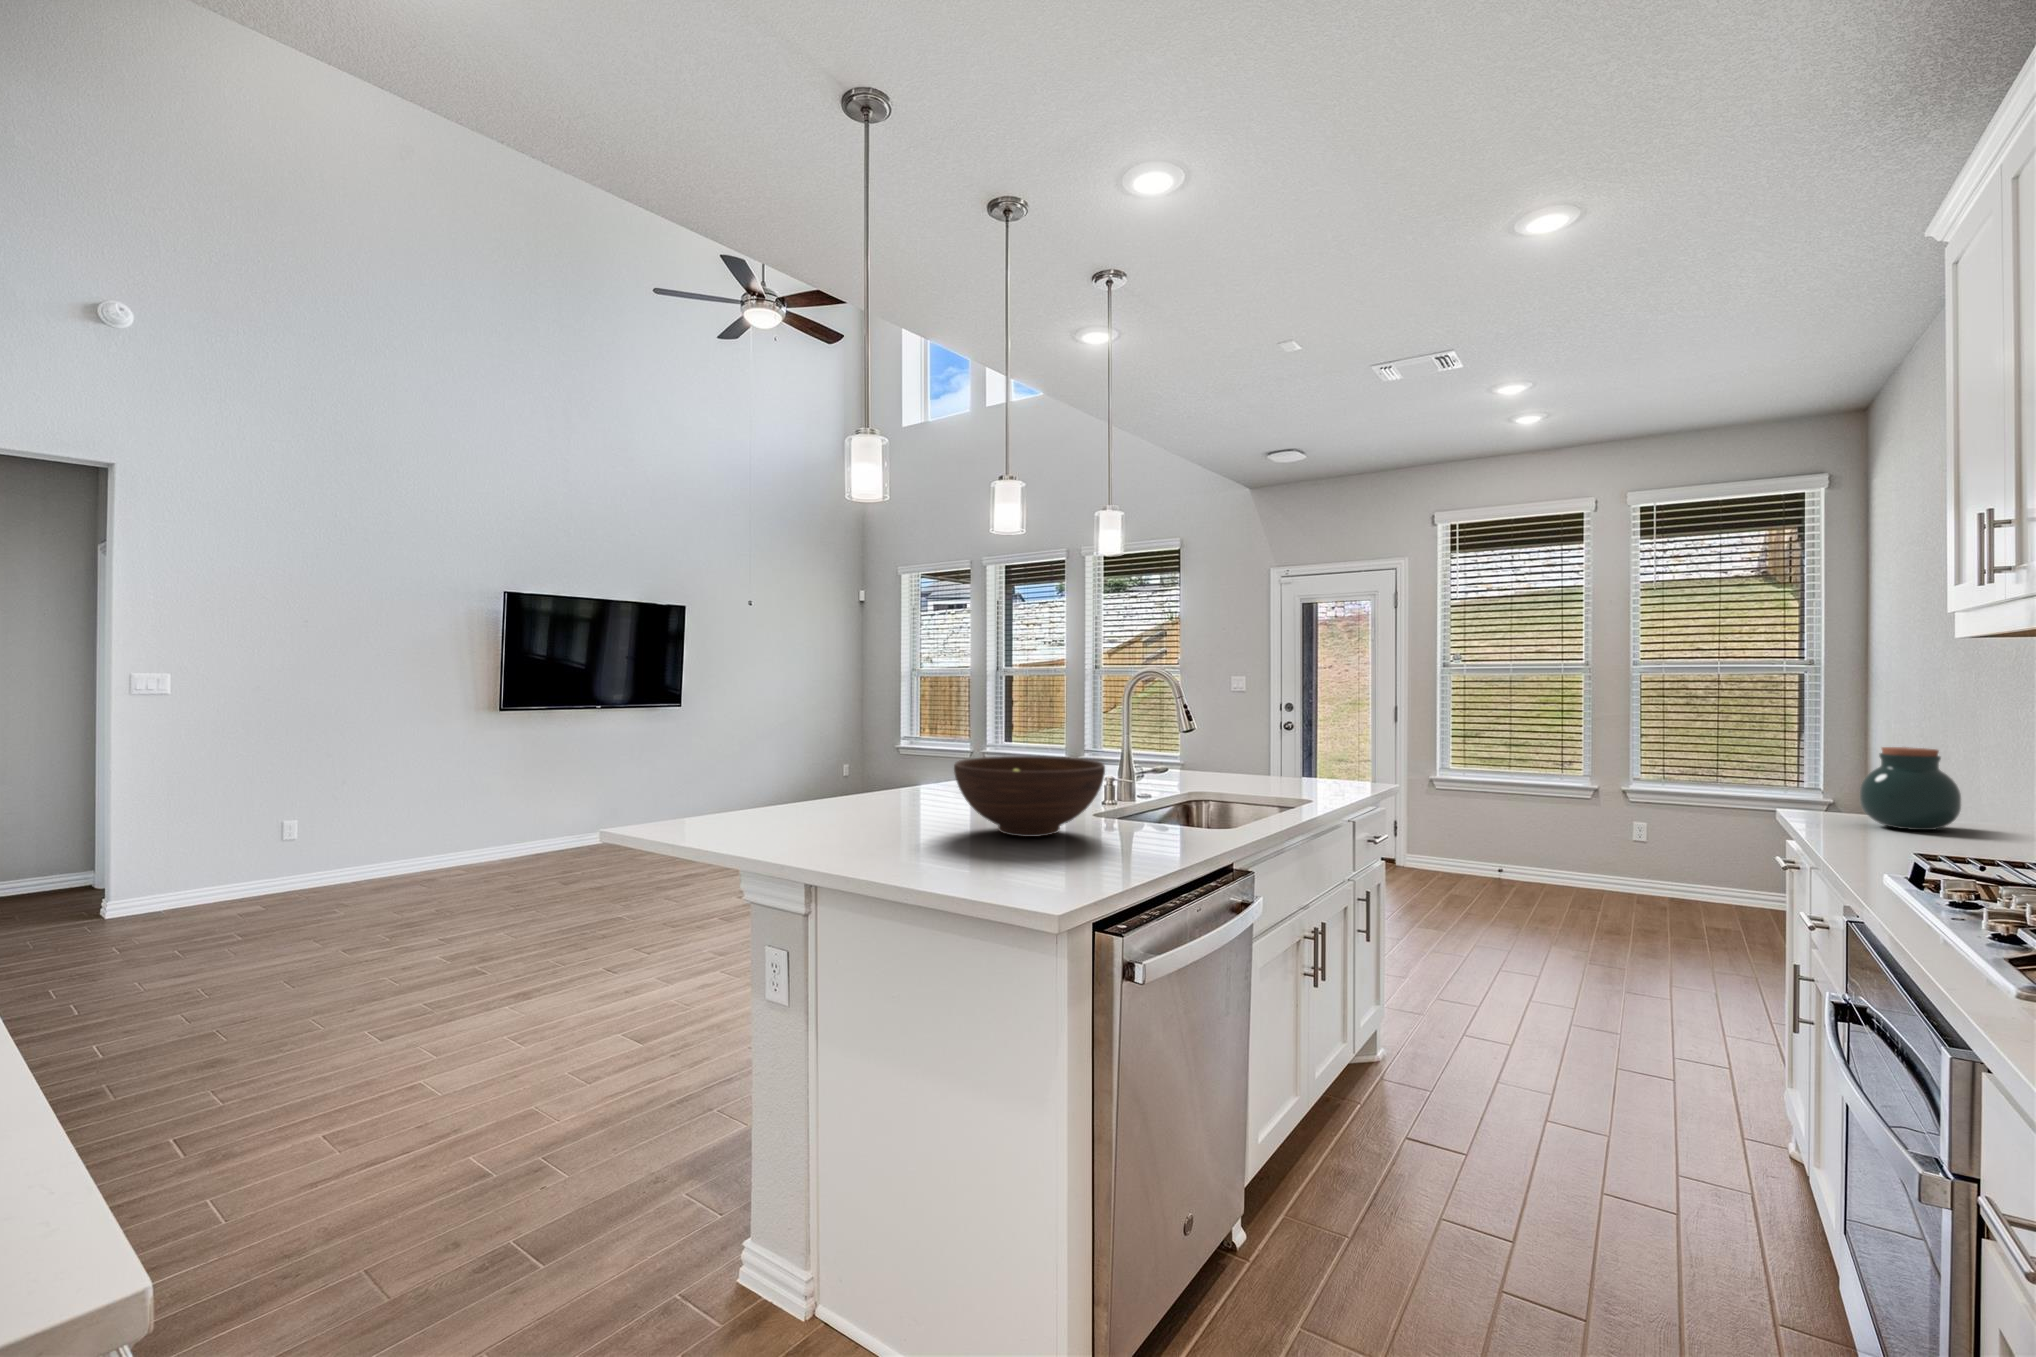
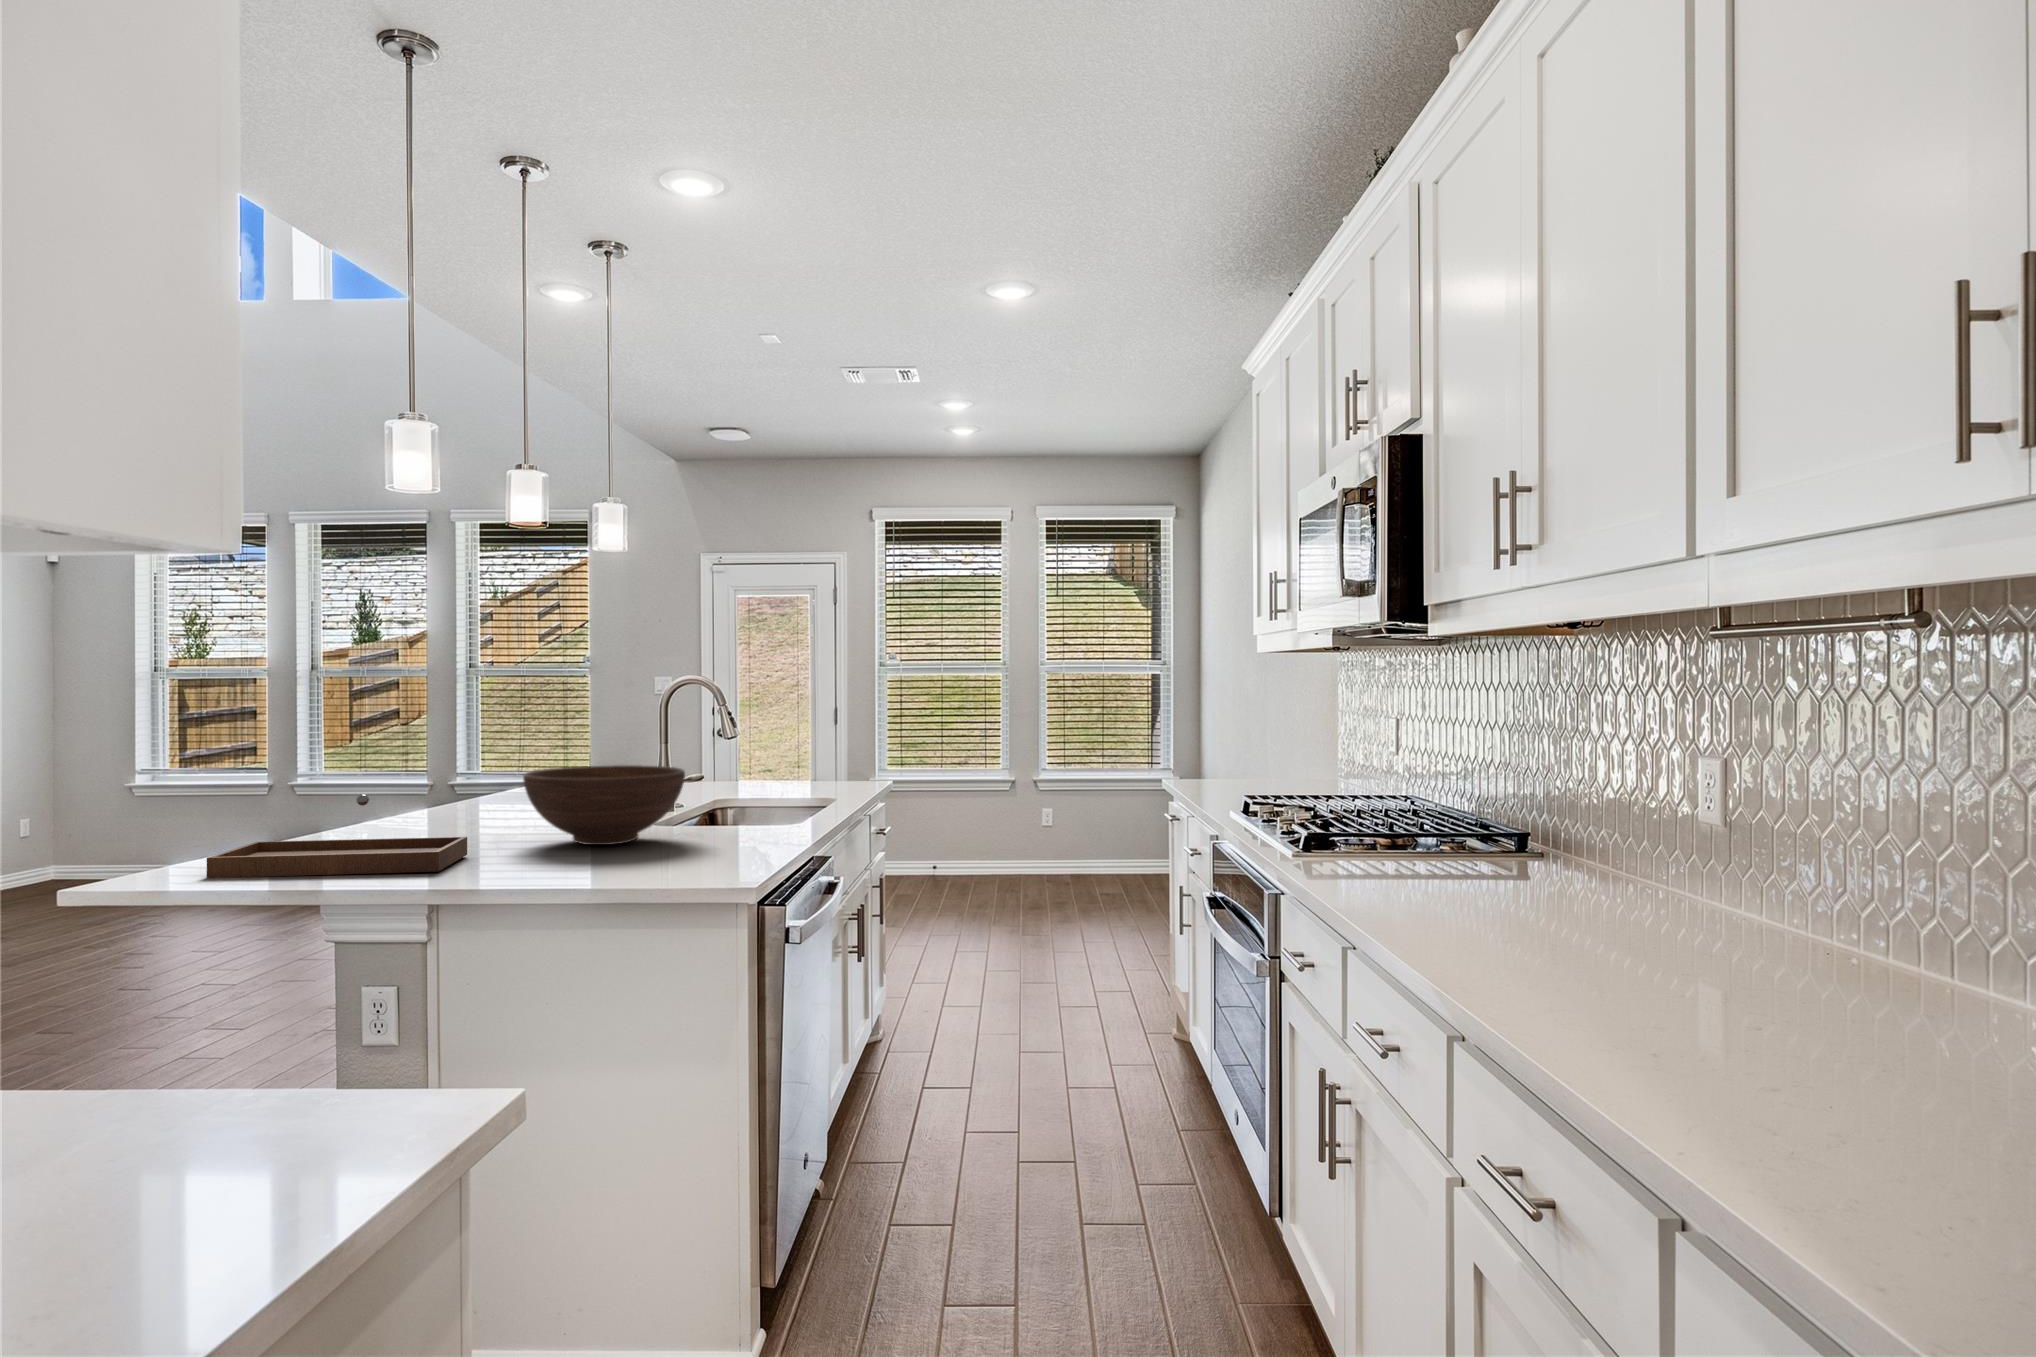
jar: present [1860,747,1961,830] -> none [1210,728,1263,786]
tray: none [690,772,895,851] -> present [207,794,467,878]

